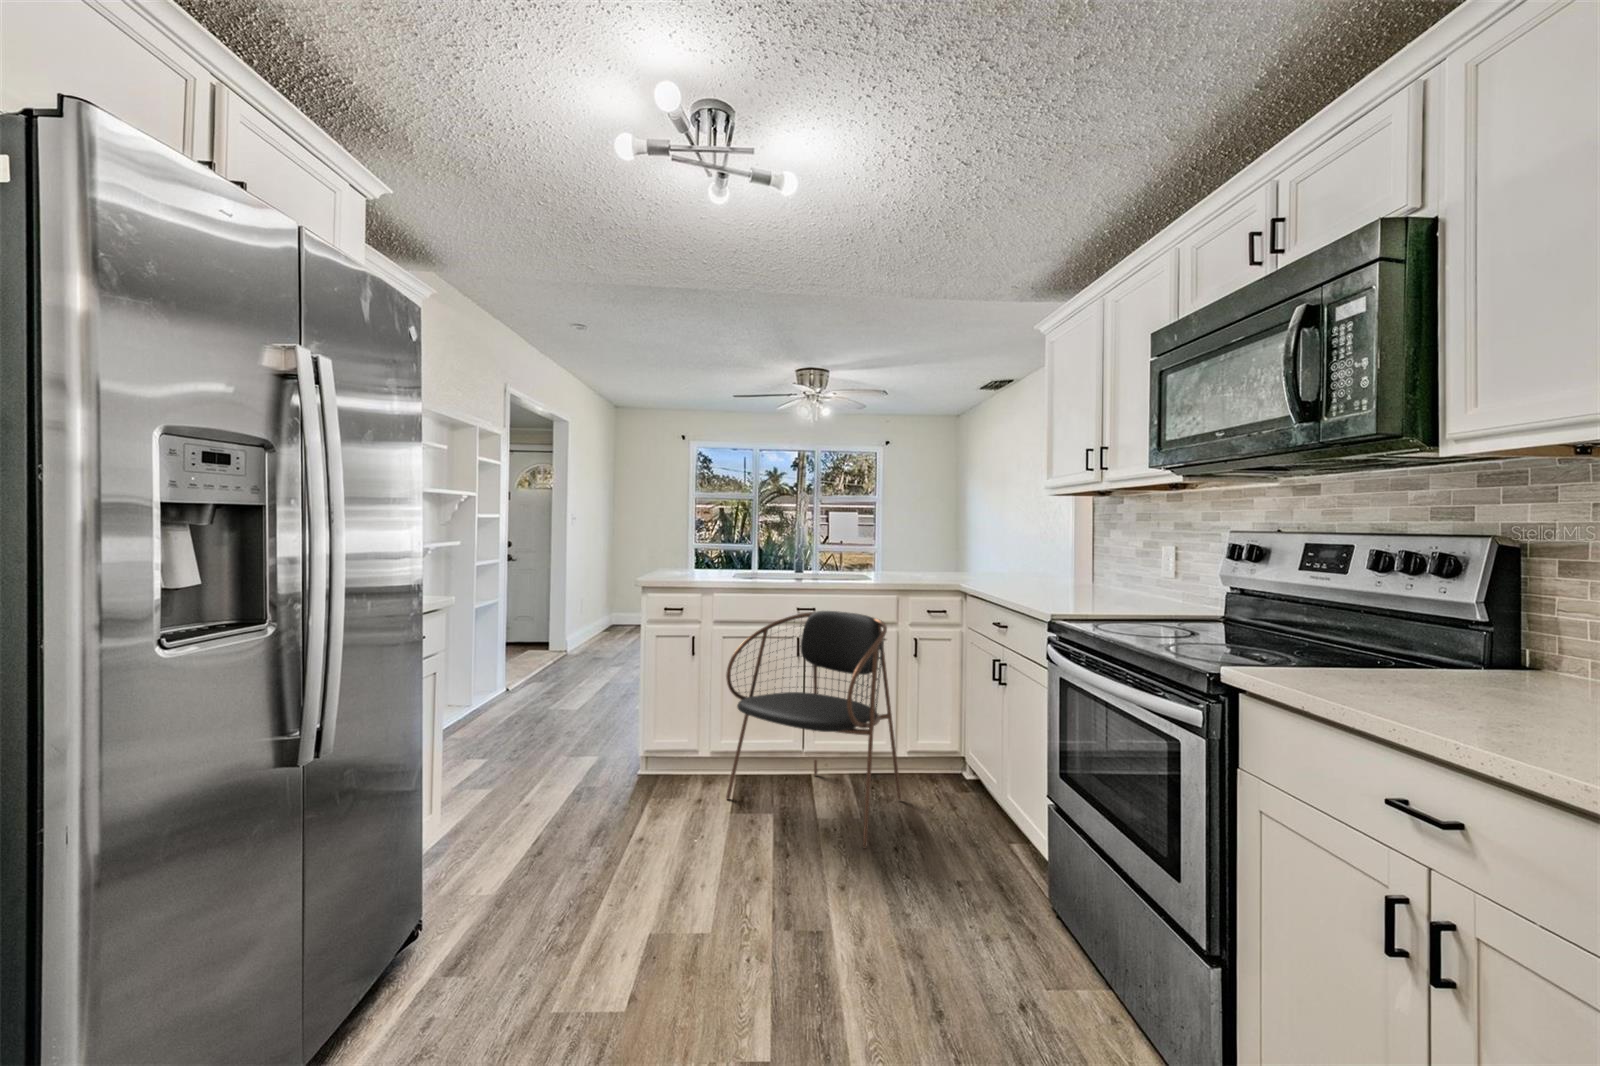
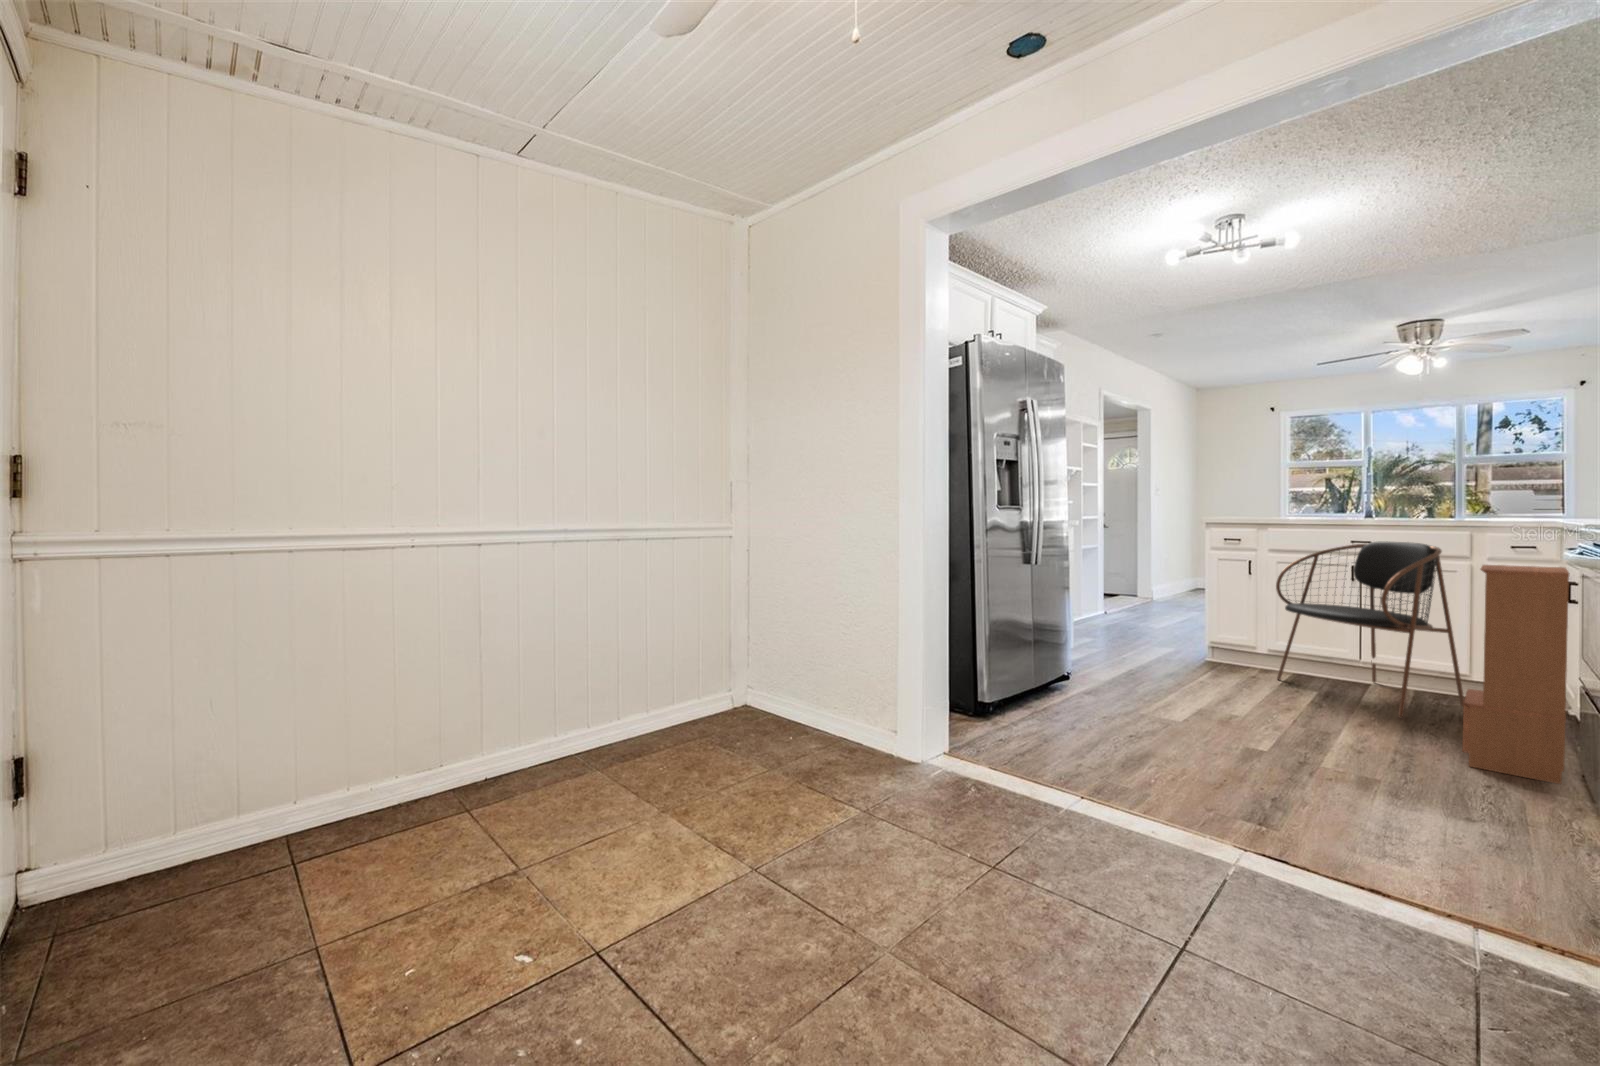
bookcase: none [941,662,1054,947] -> present [1463,565,1569,784]

